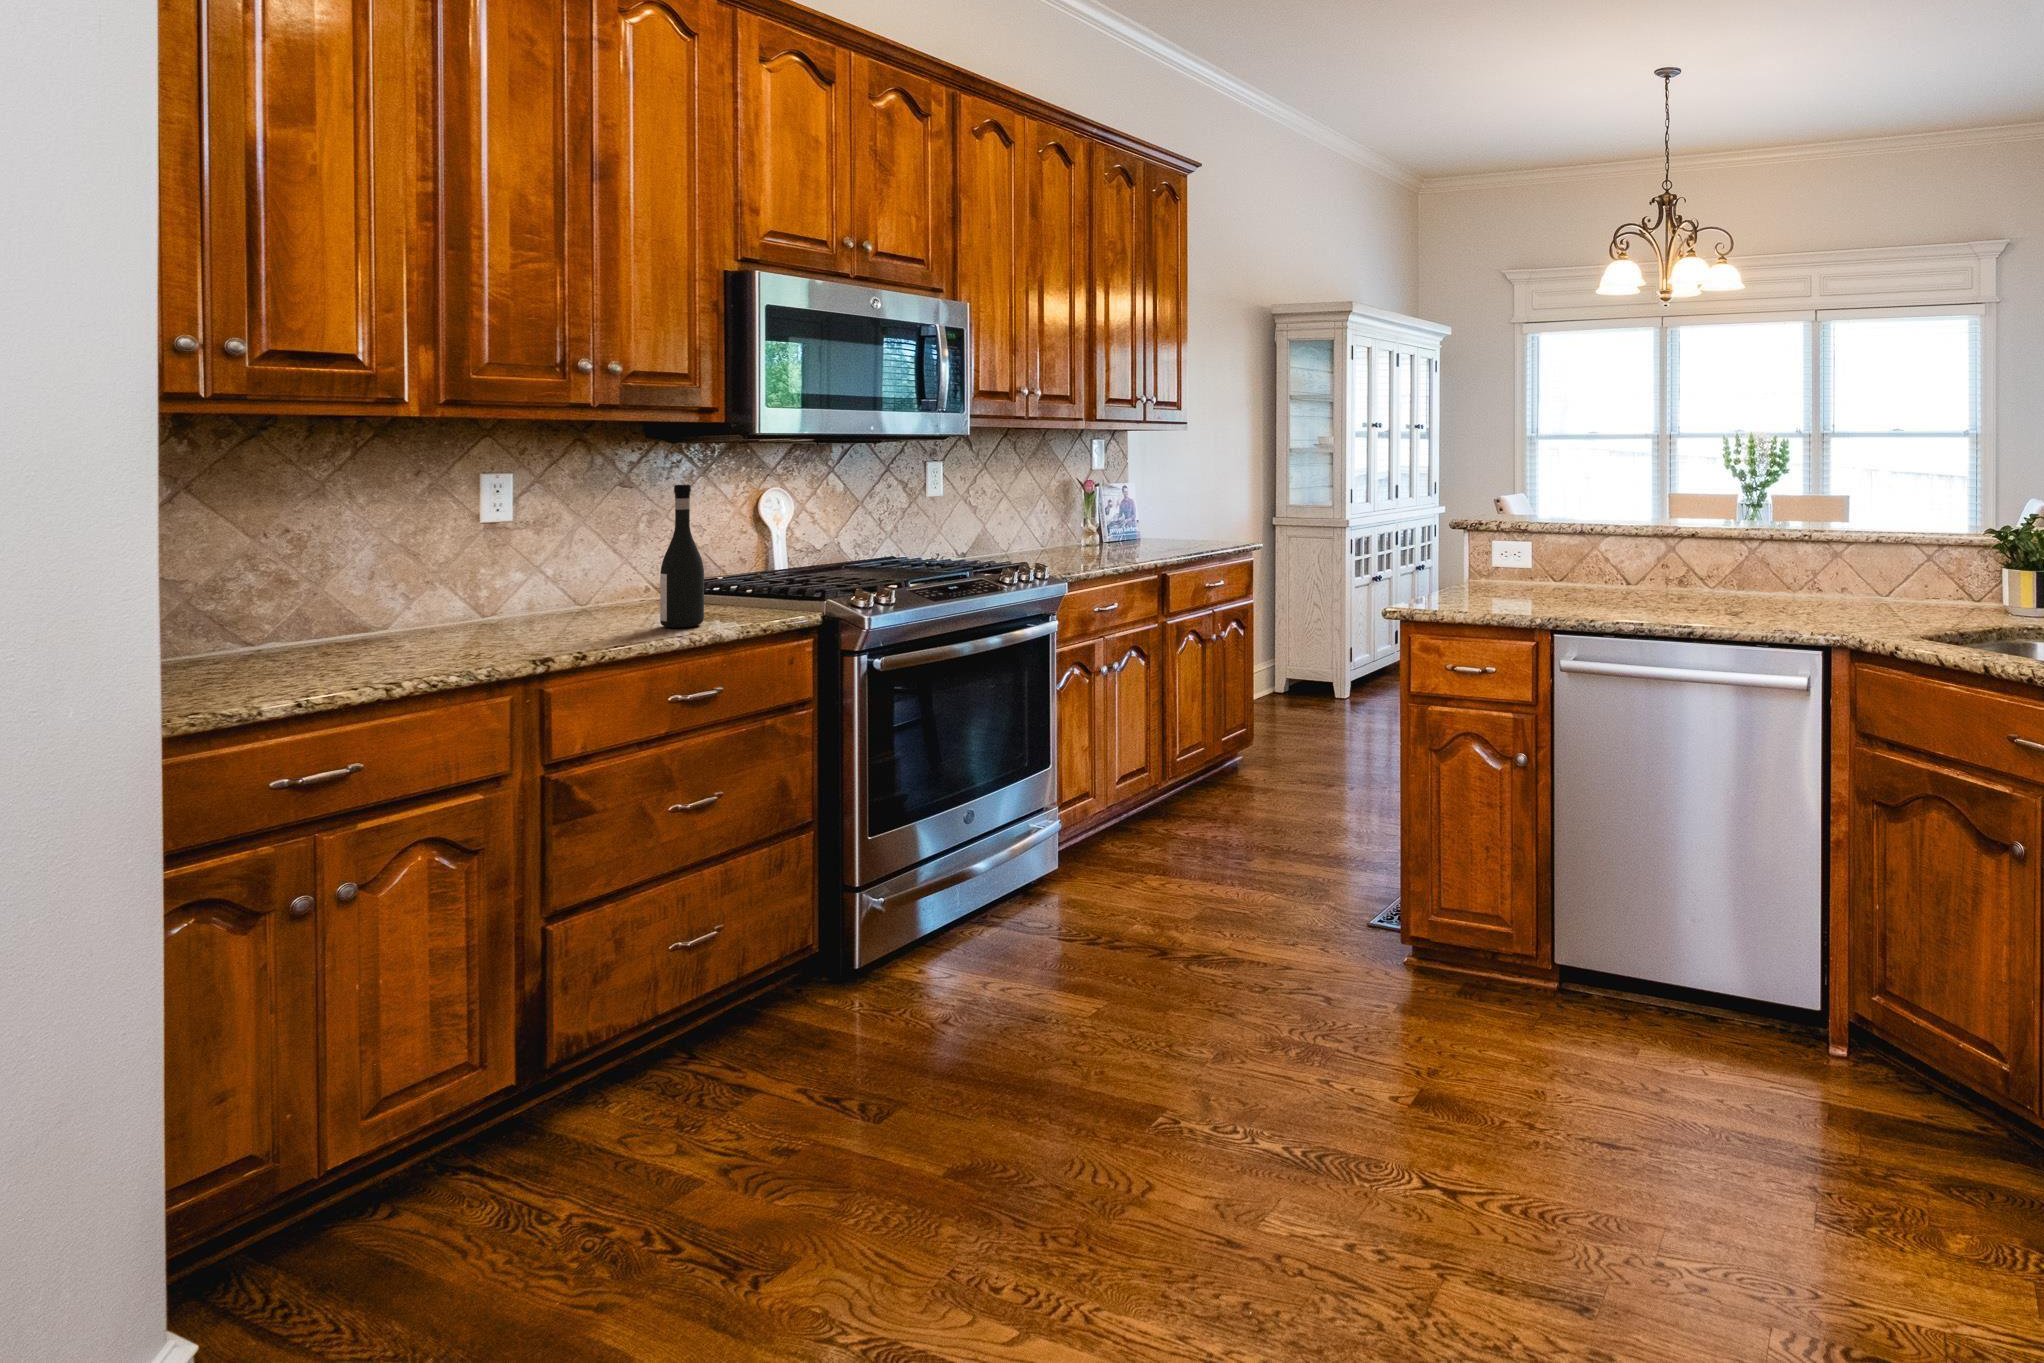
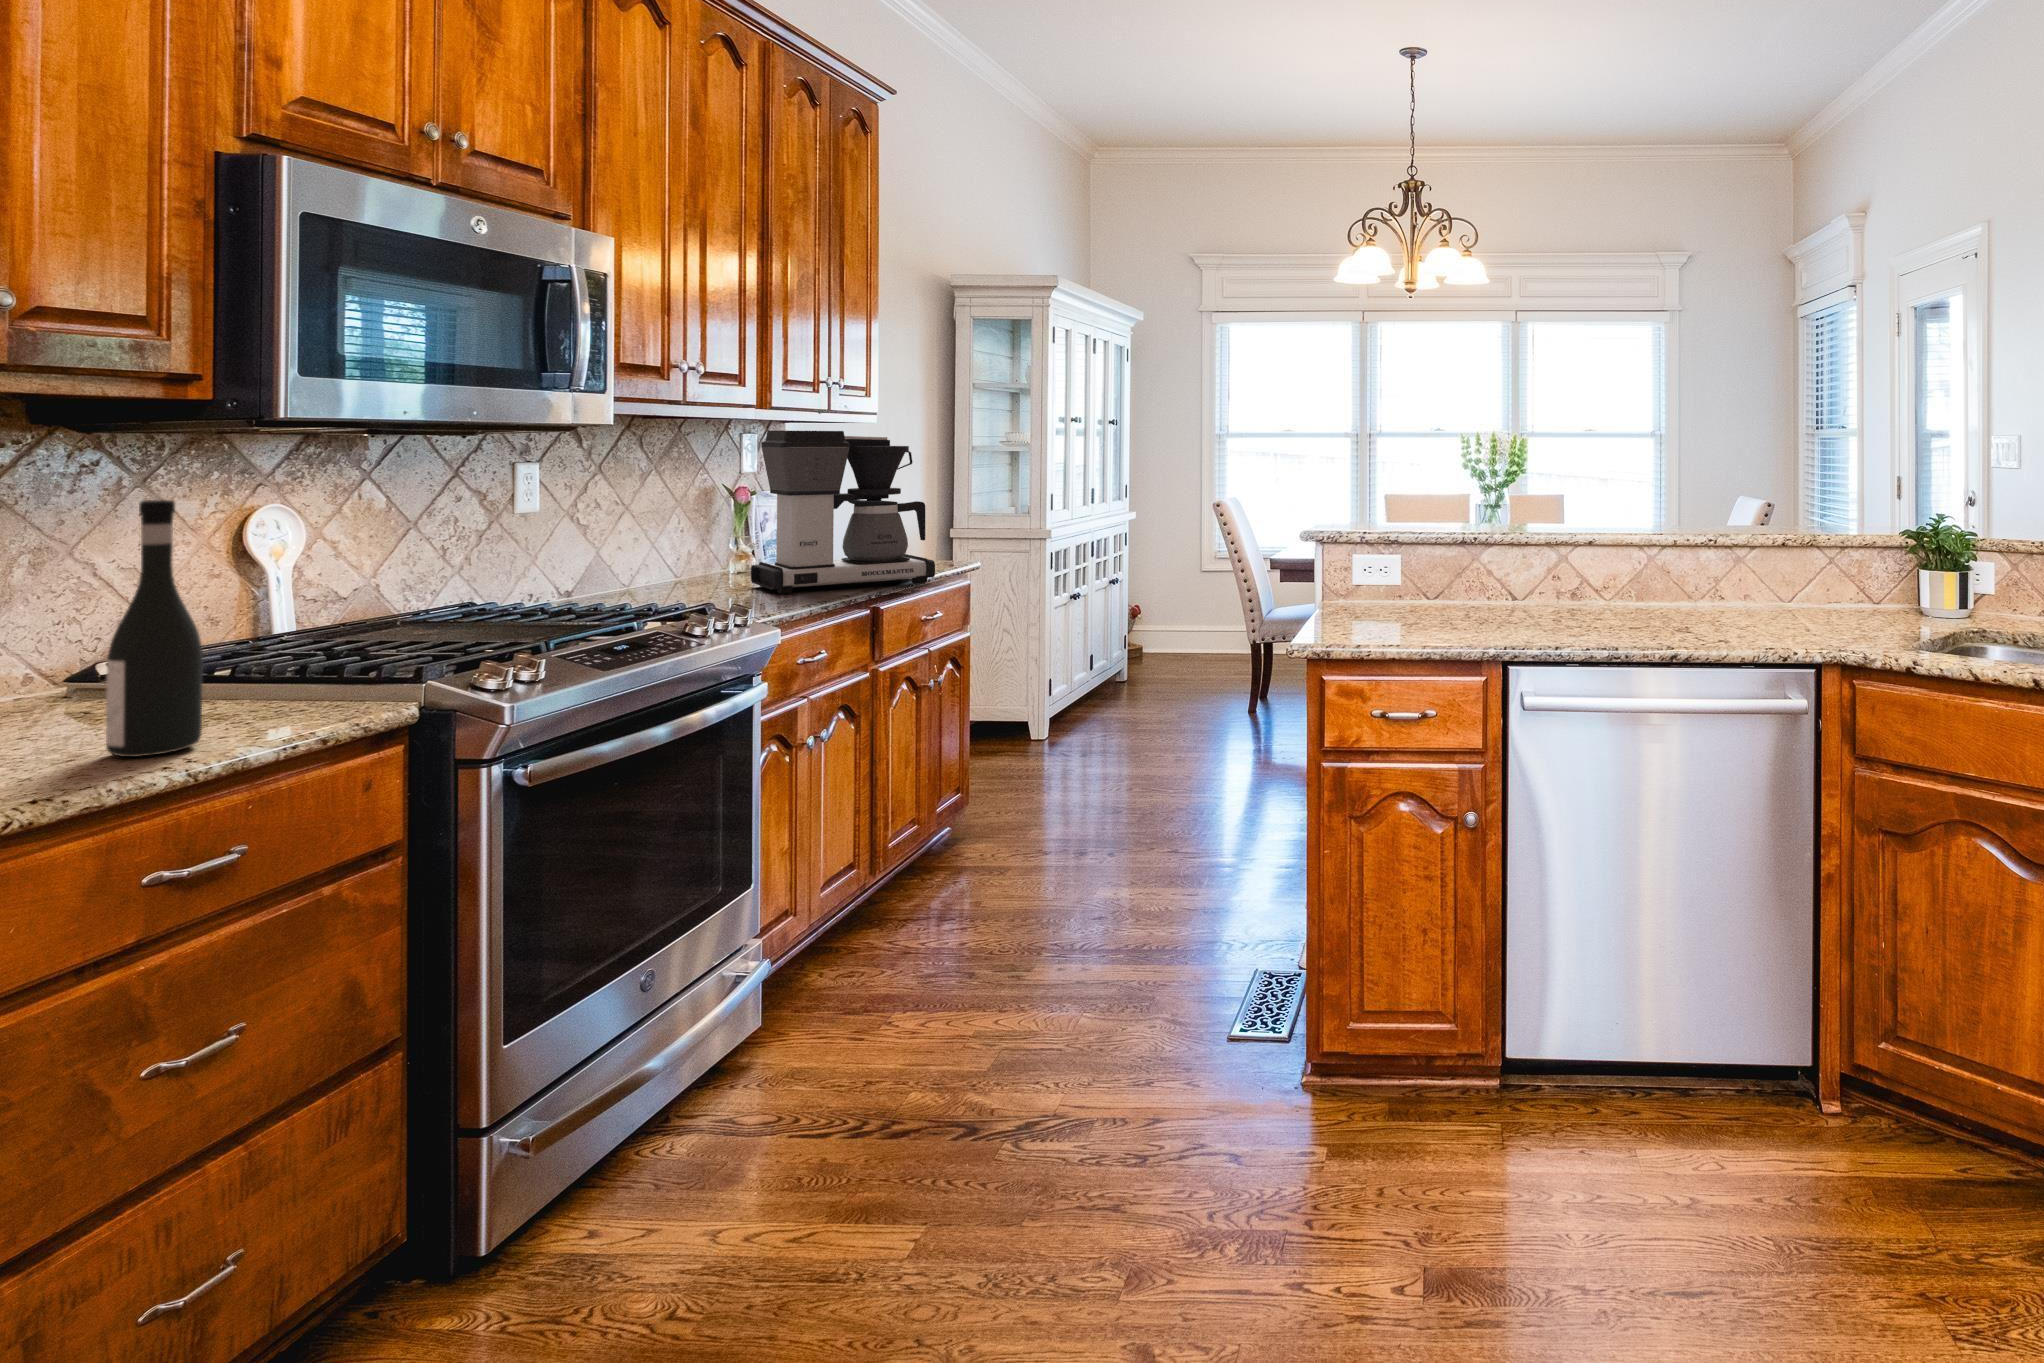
coffee maker: none [1077,438,1204,561] -> present [751,430,935,594]

